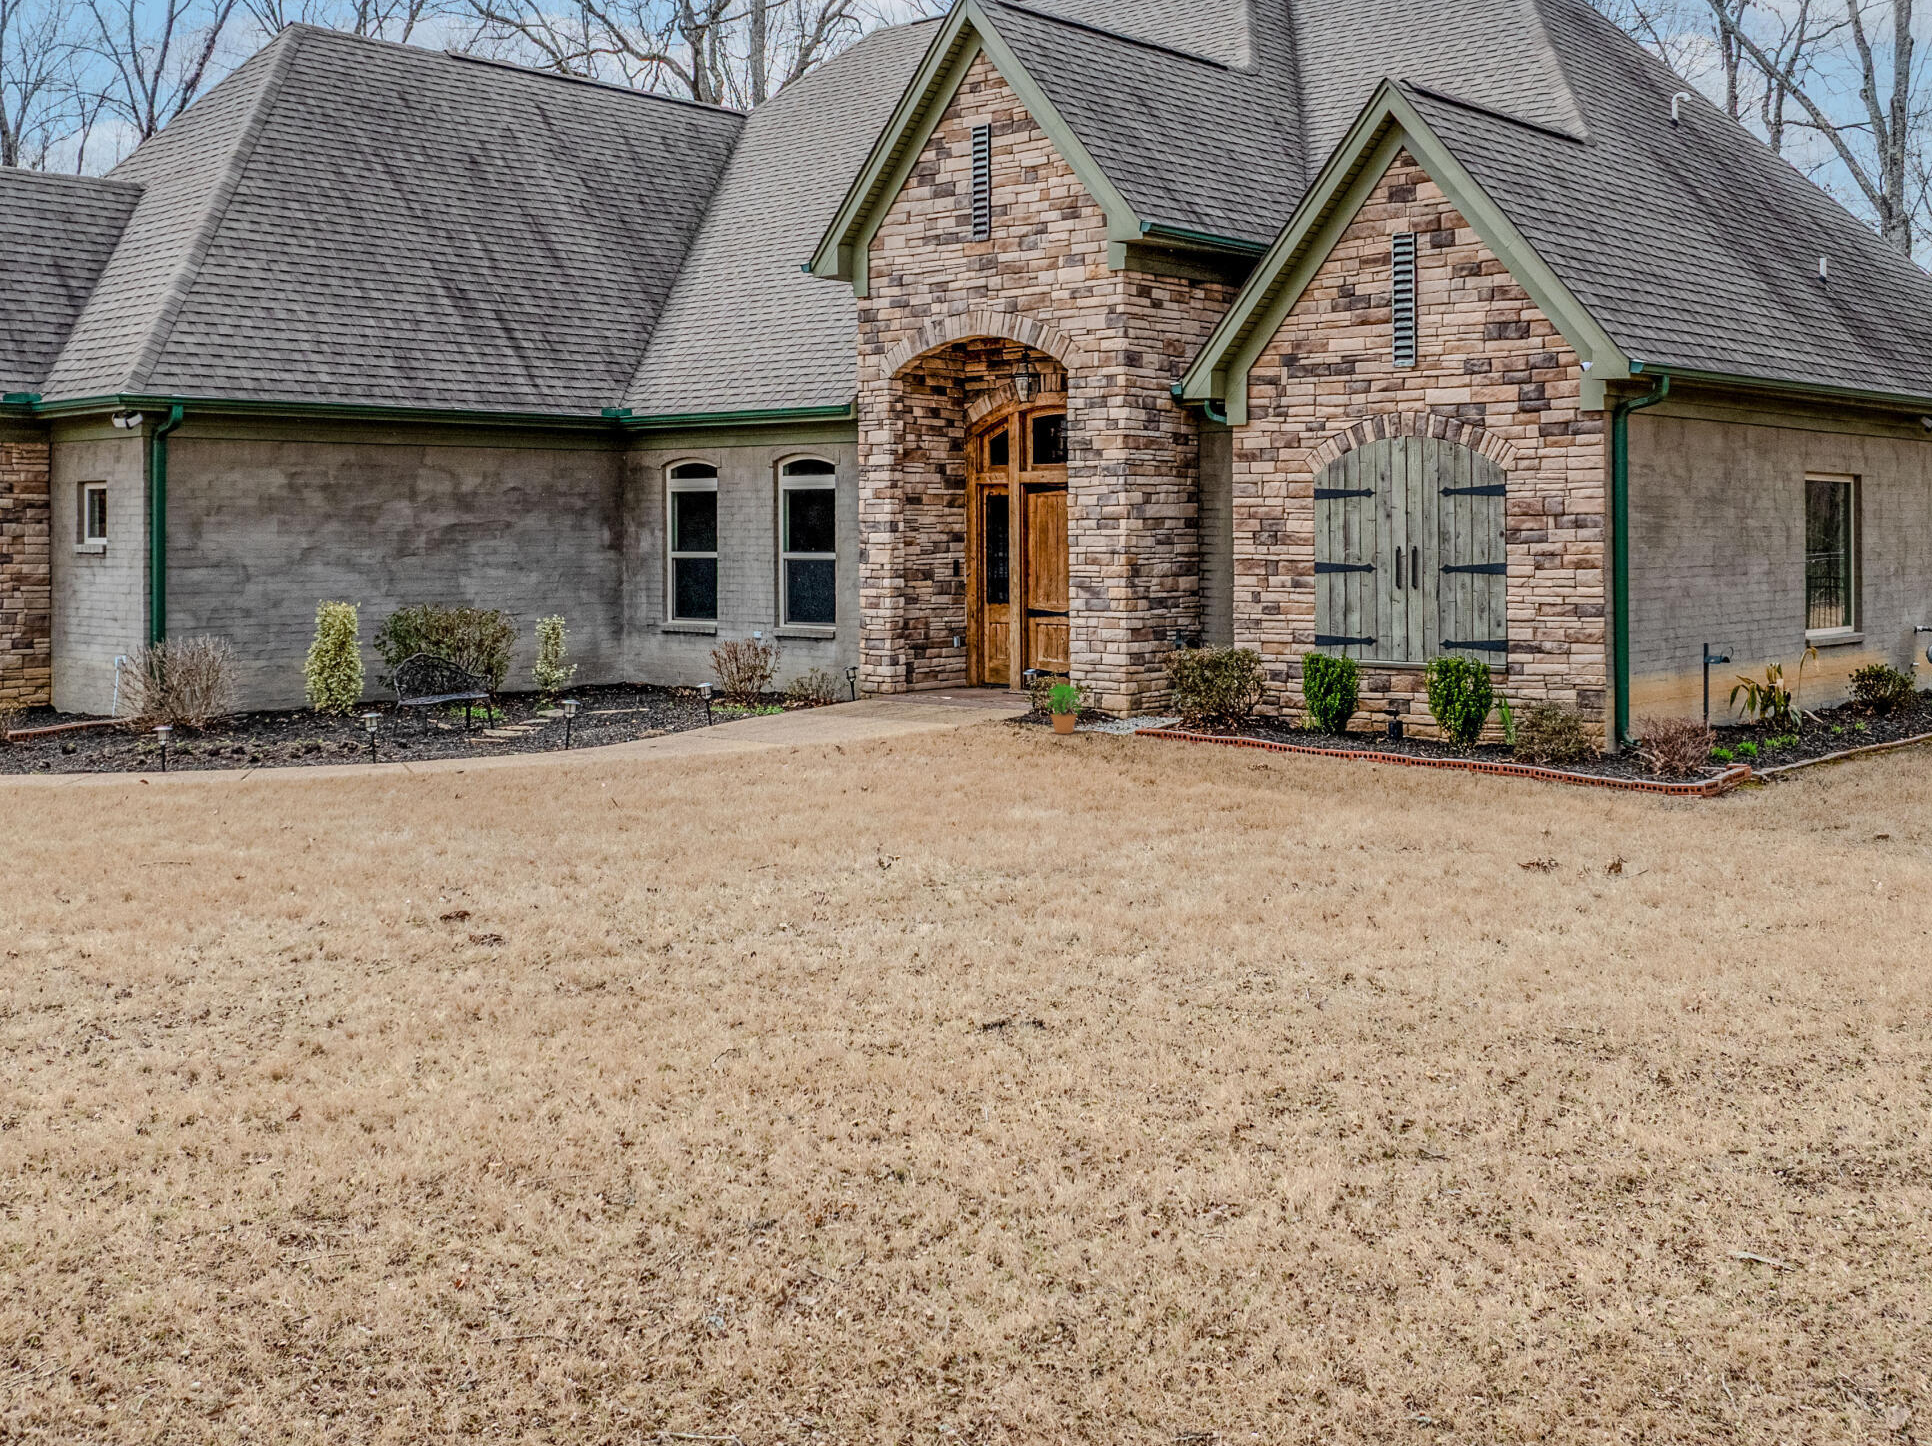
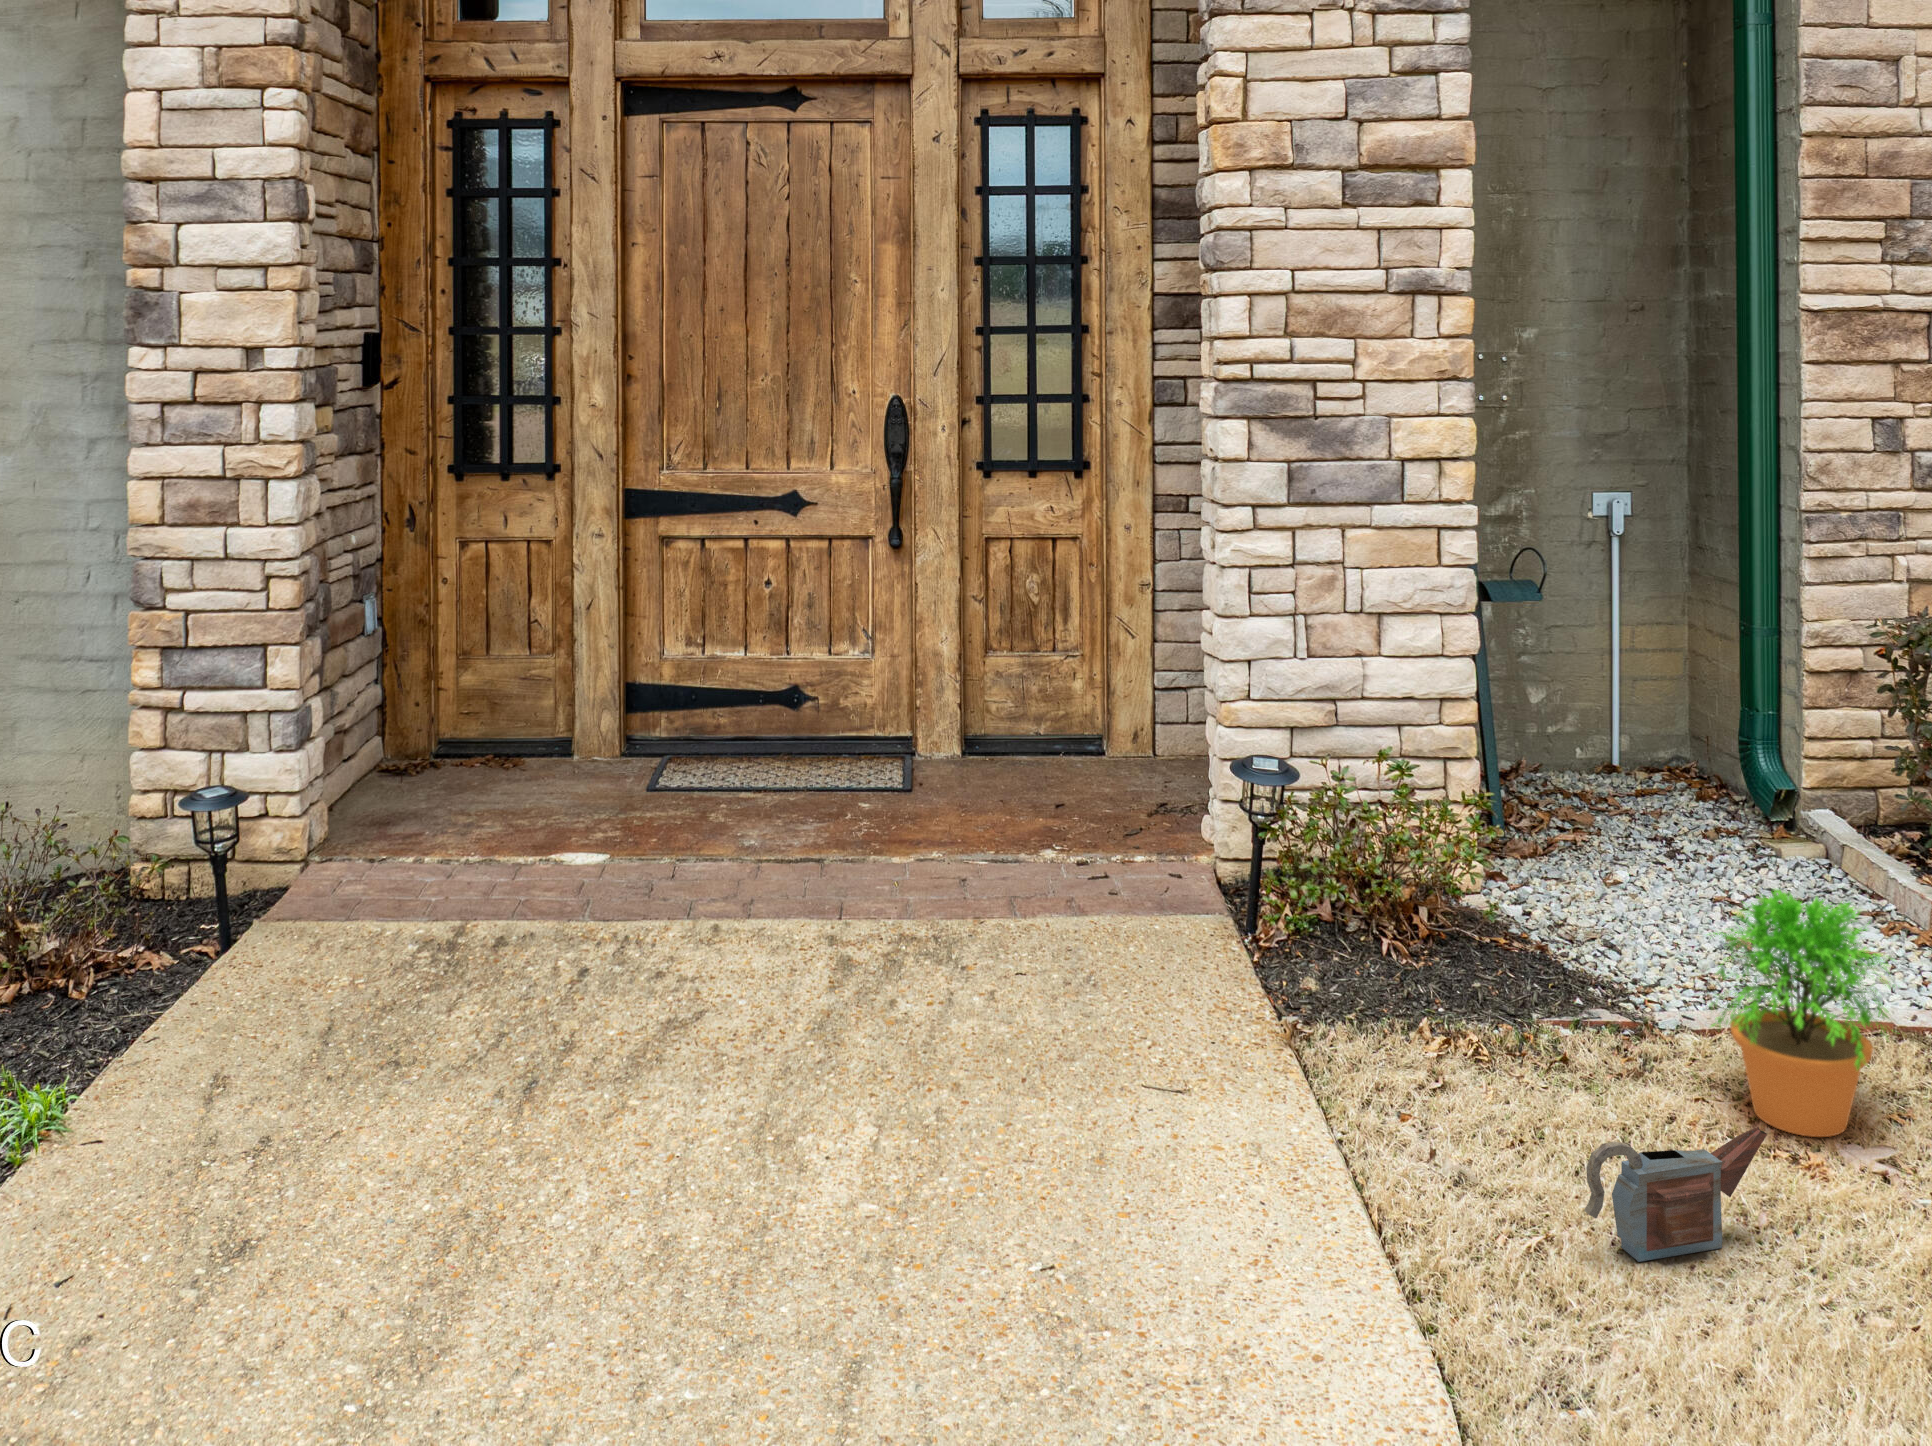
watering can: none [978,713,1014,736] -> present [1584,1127,1767,1262]

